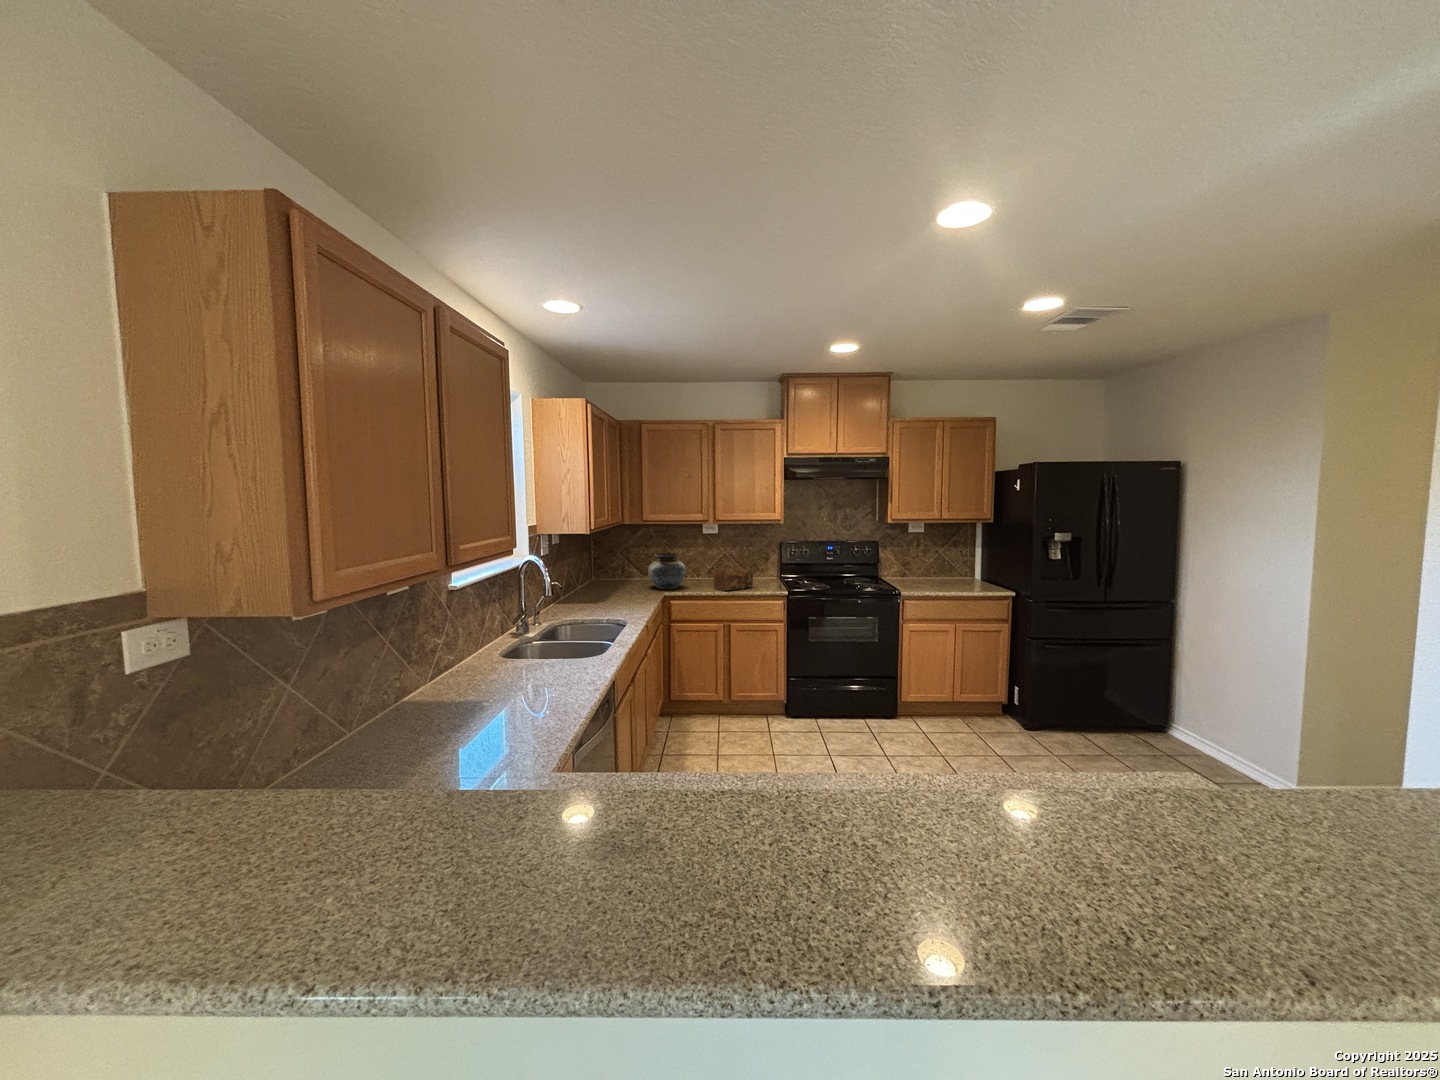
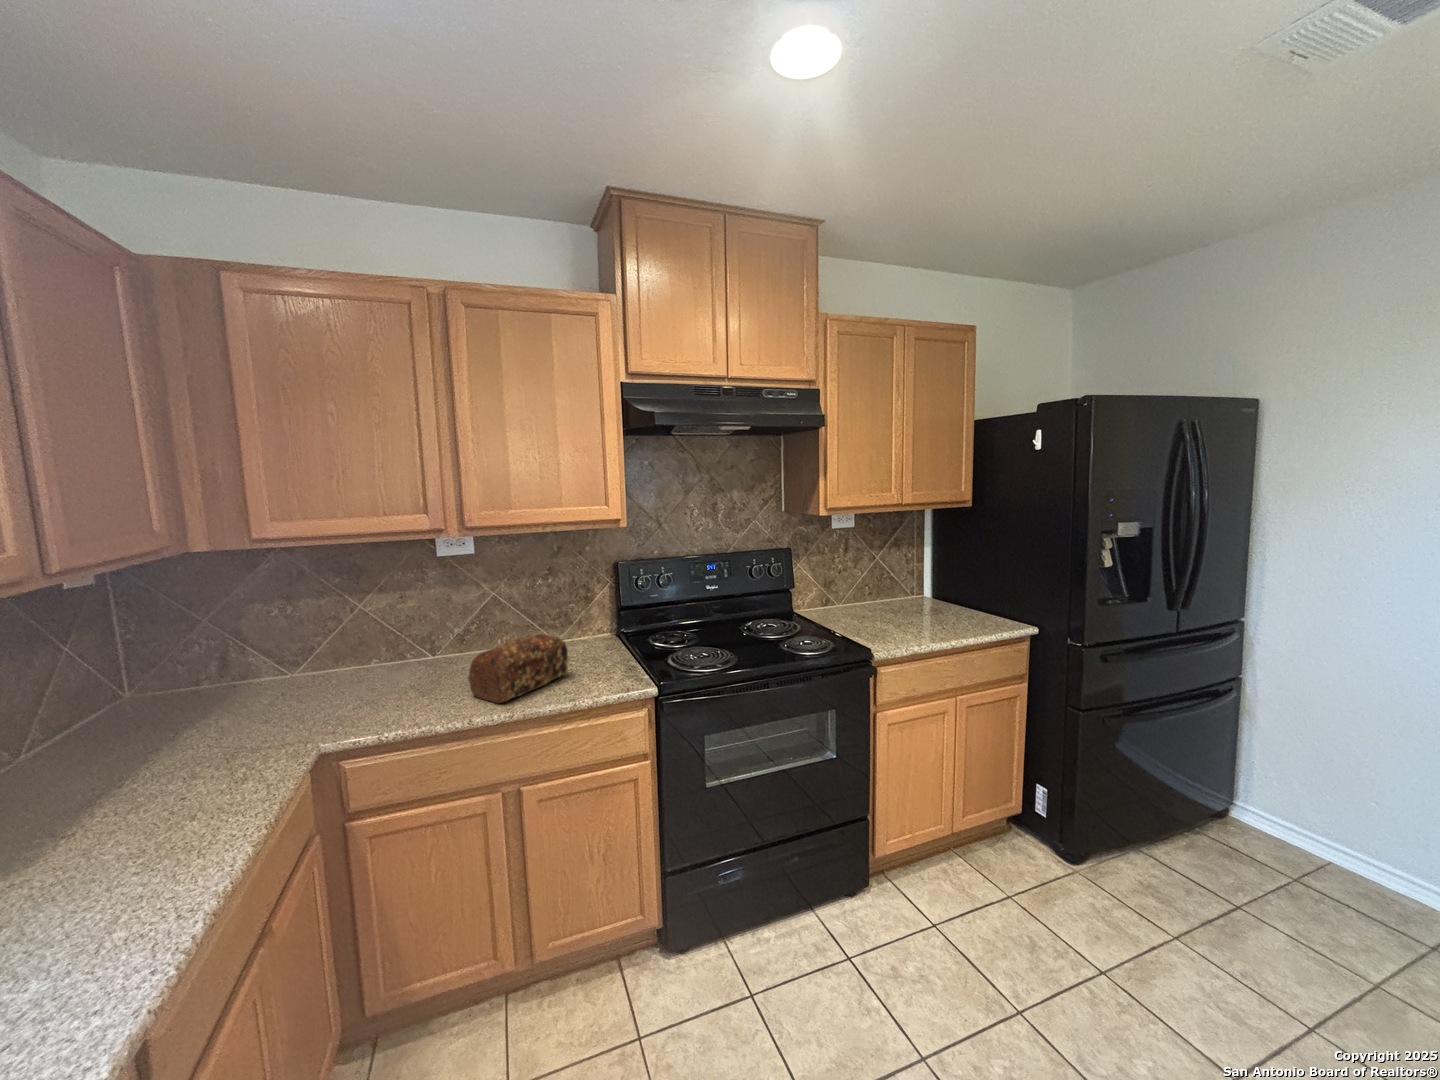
vase: present [648,553,686,589] -> none [266,621,390,726]

